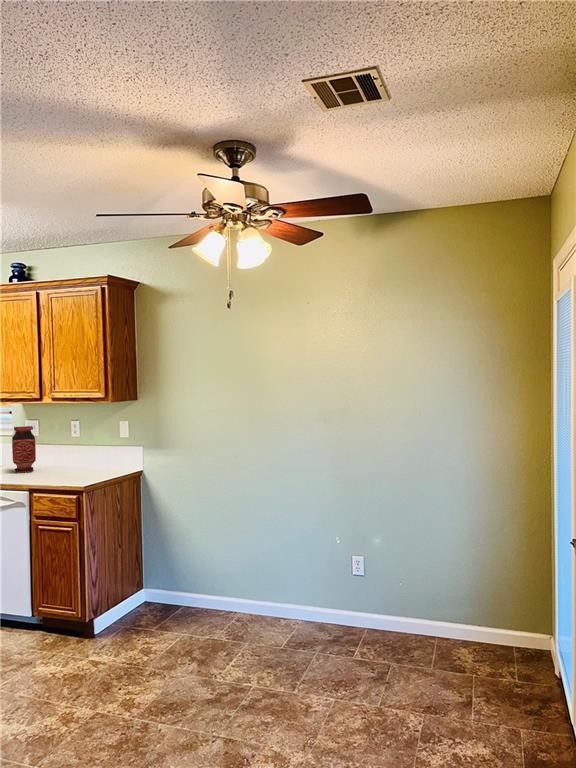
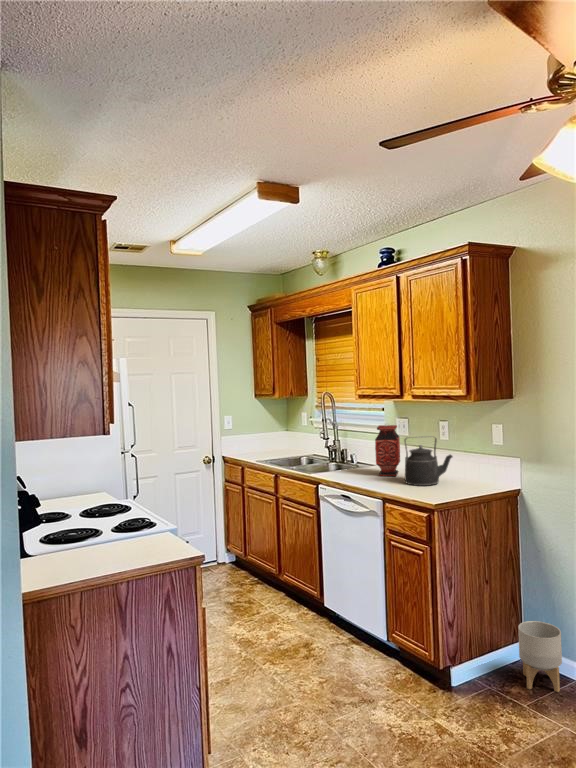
kettle: none [45,433,87,477] -> present [404,436,453,486]
planter: none [144,567,174,618] -> present [518,621,562,692]

